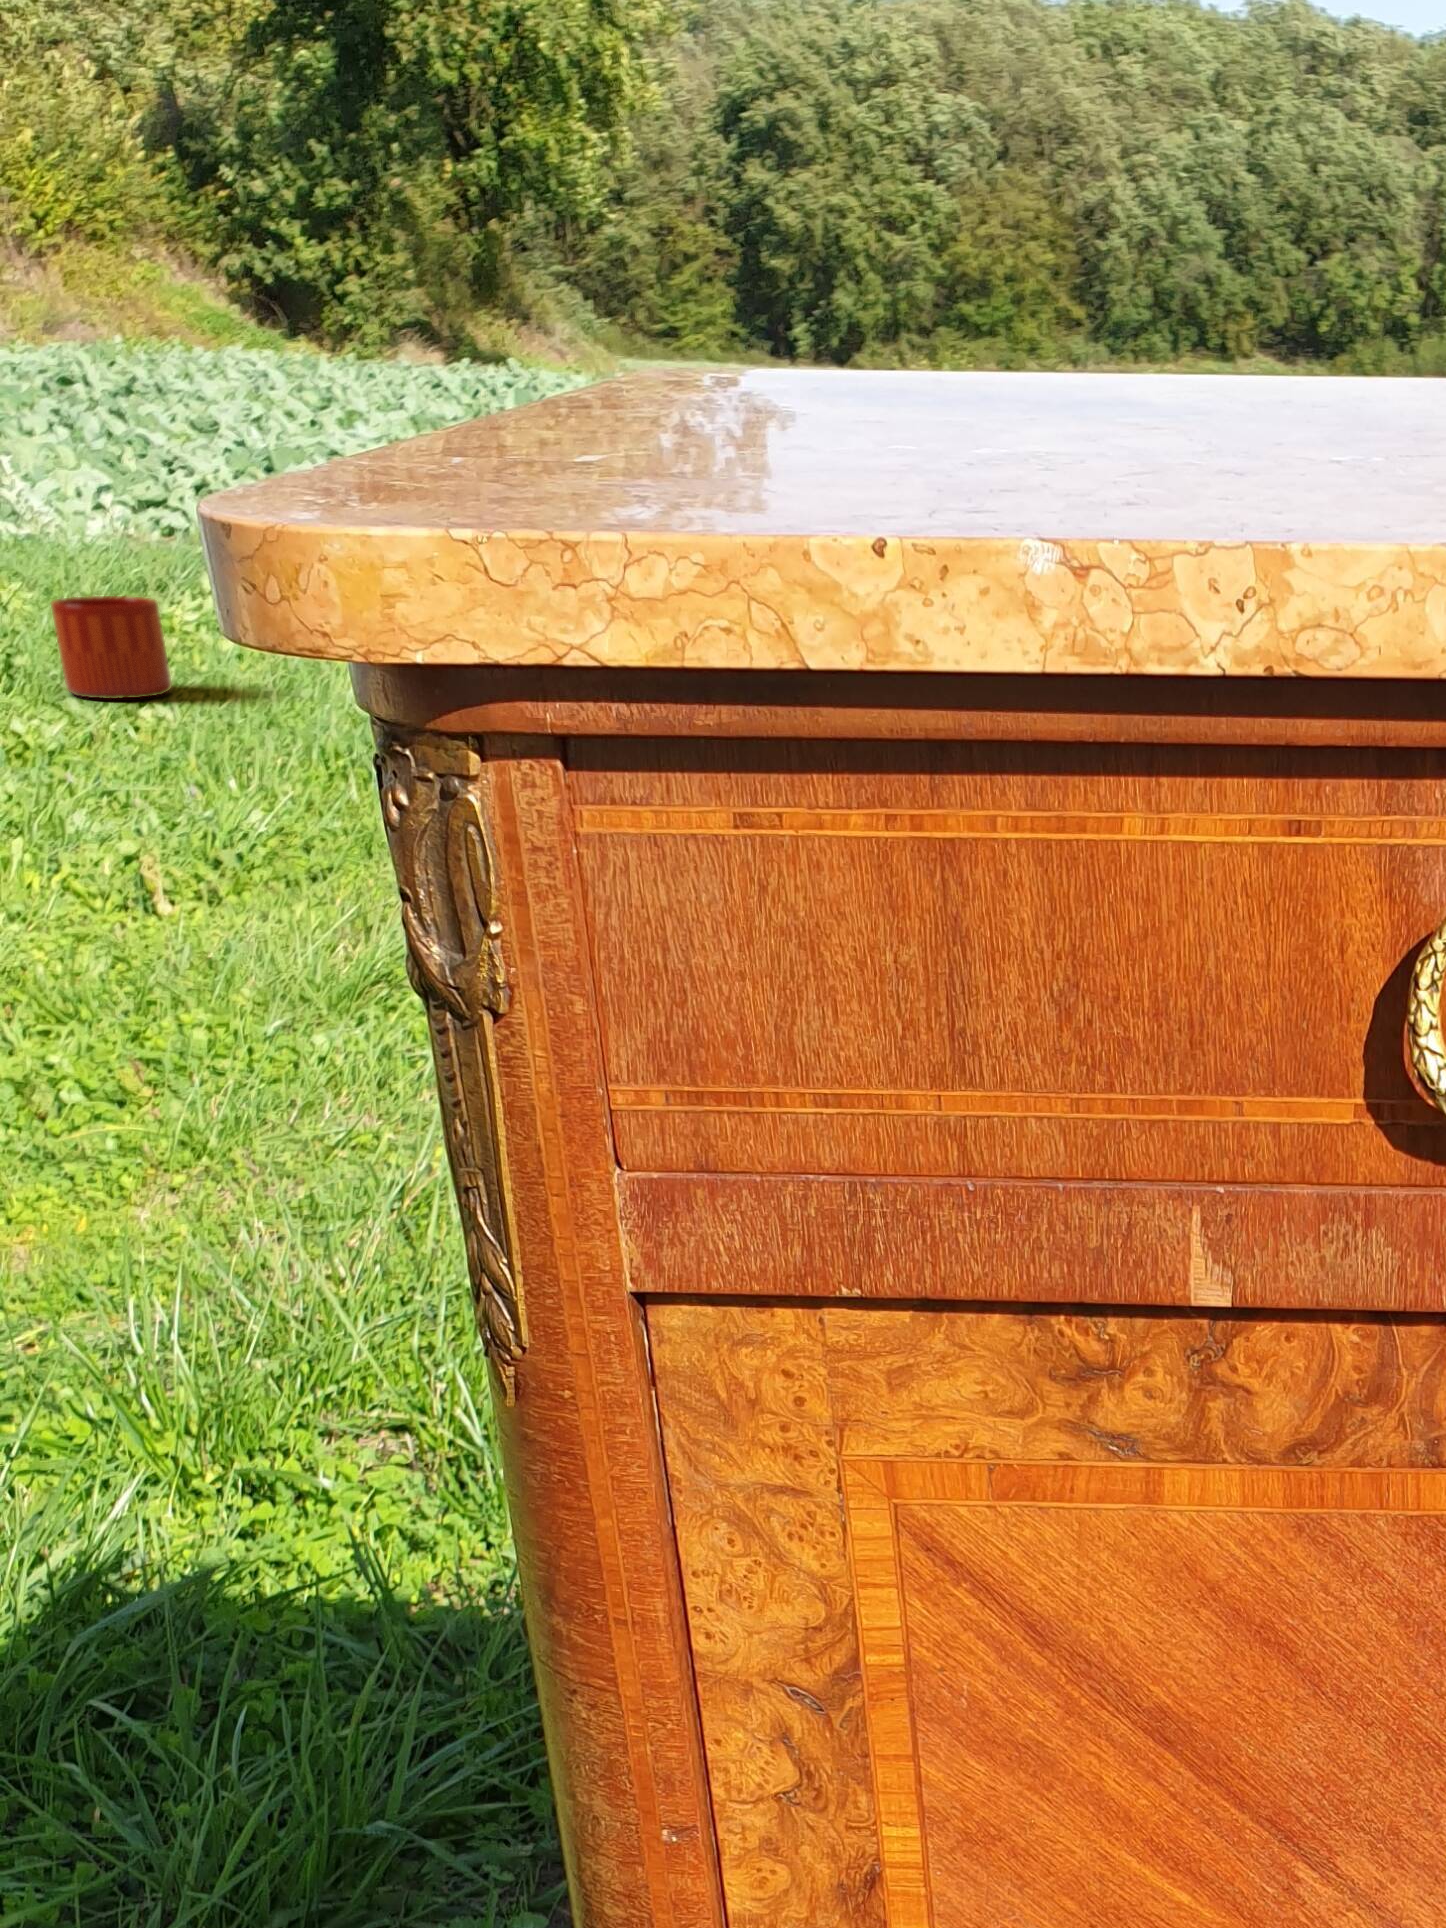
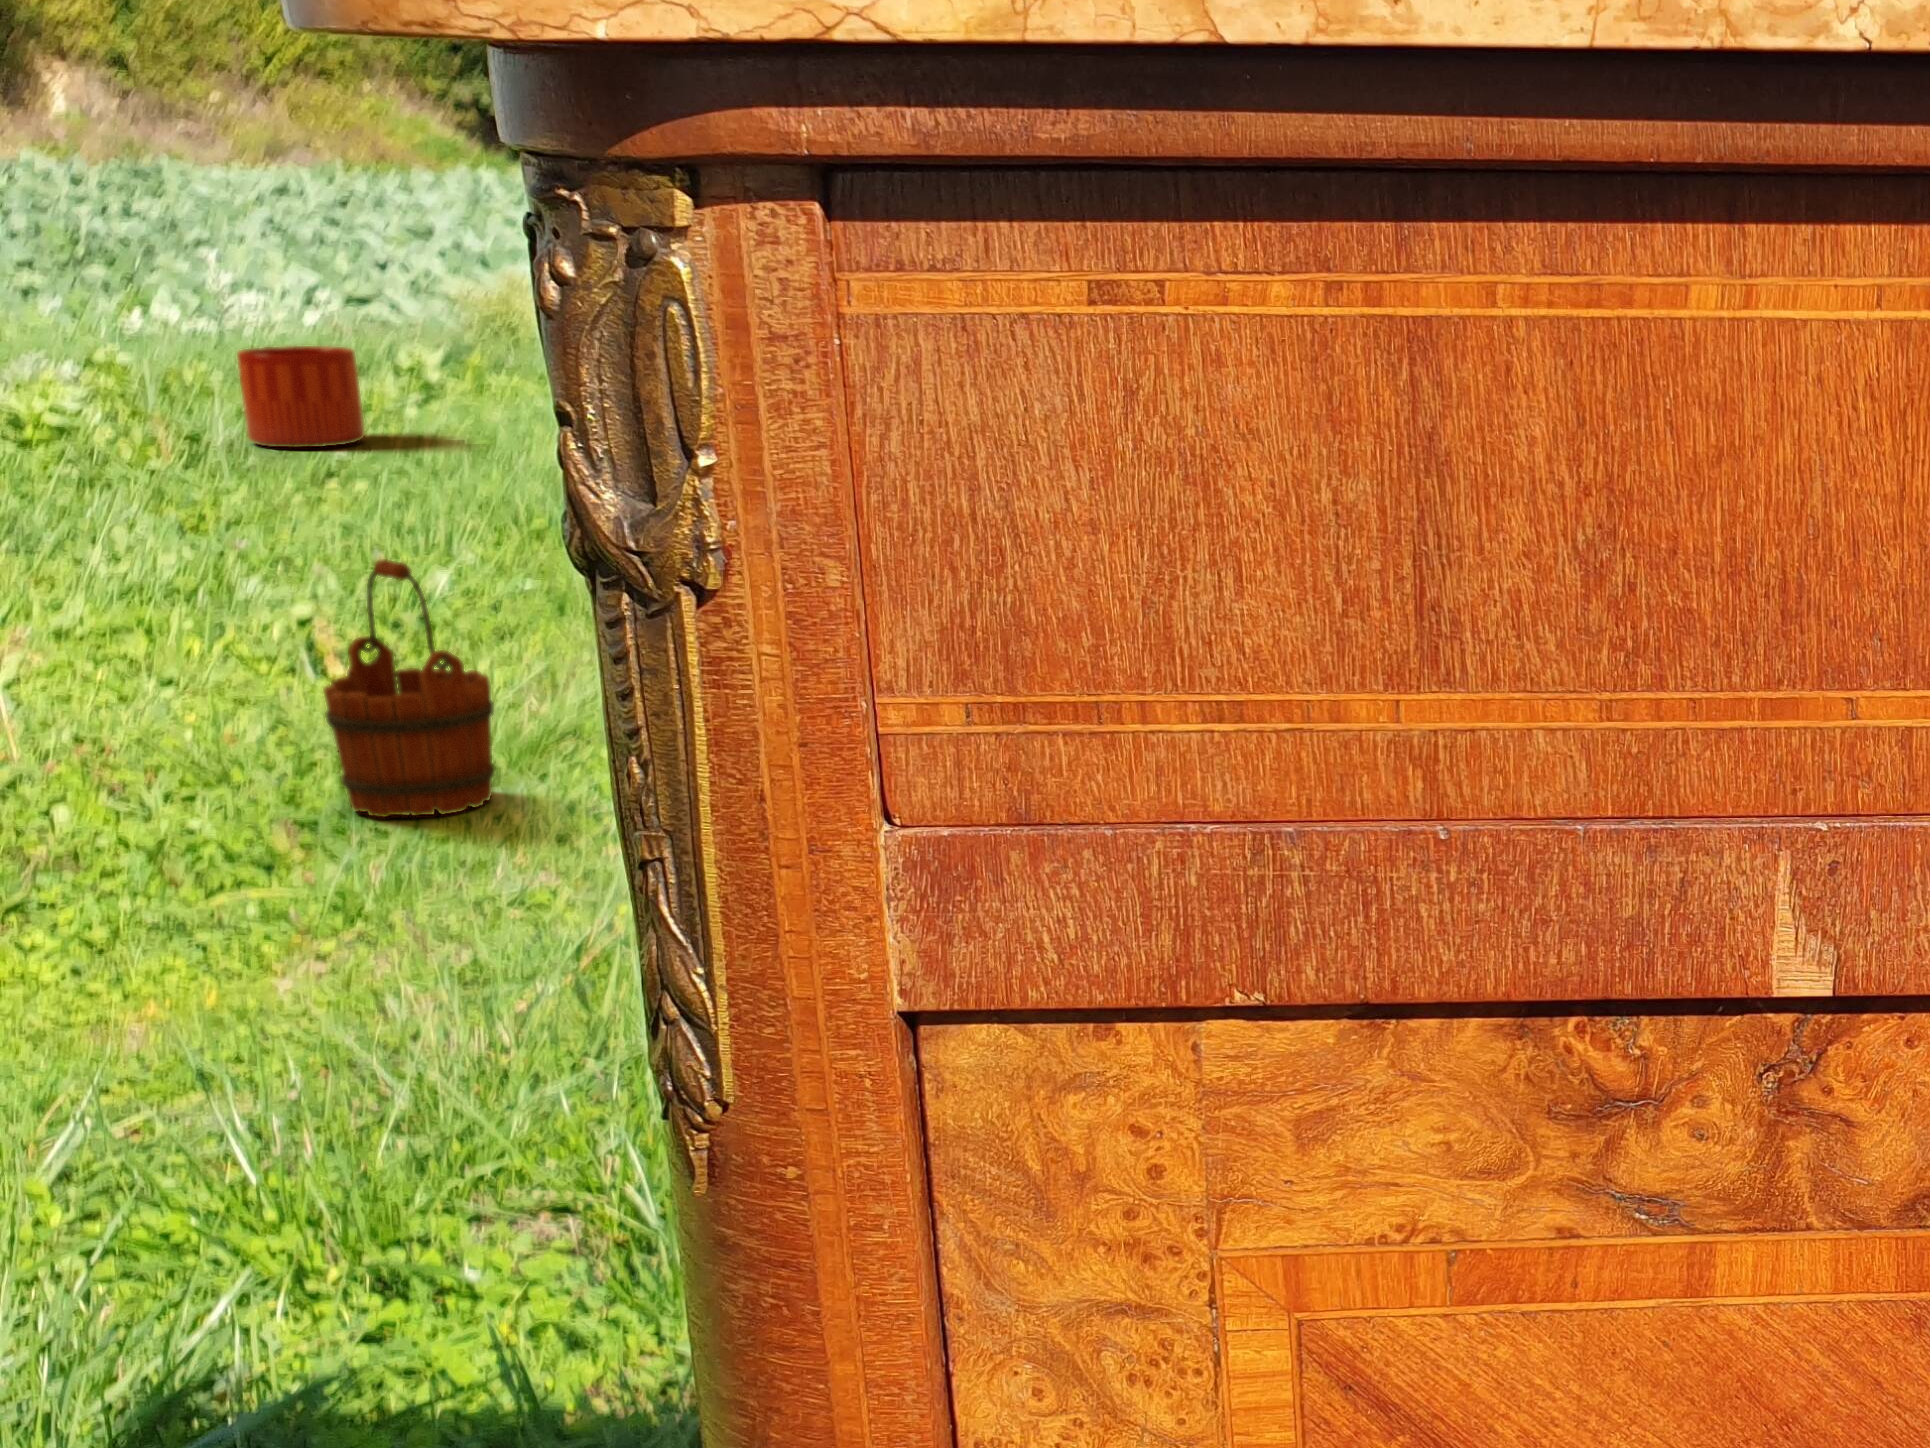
wooden bucket: none [161,827,314,1070] -> present [324,559,496,817]

